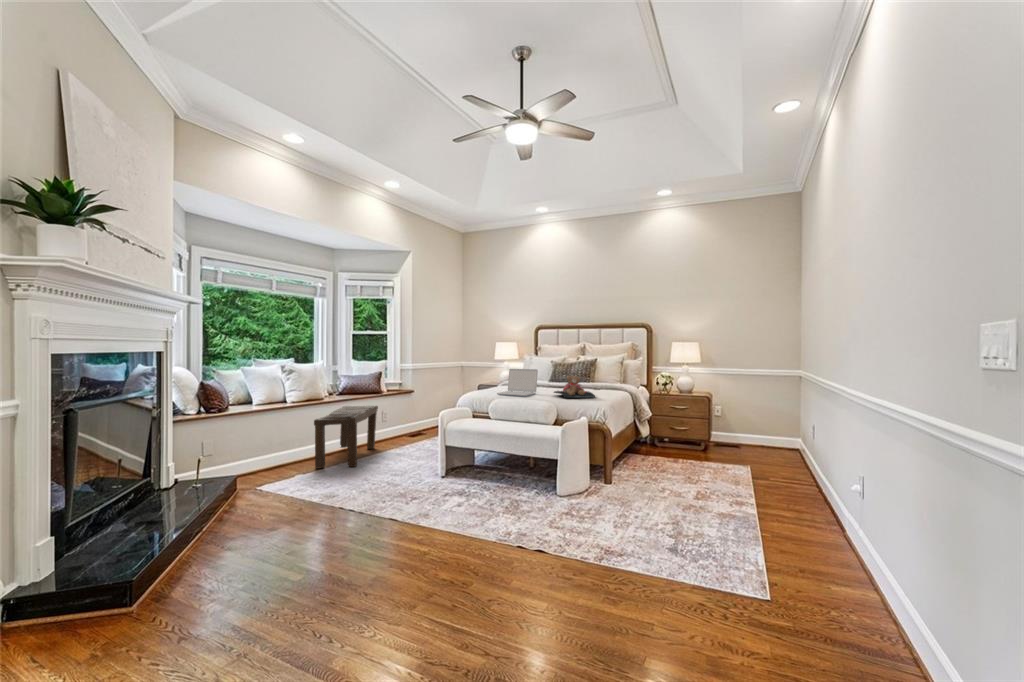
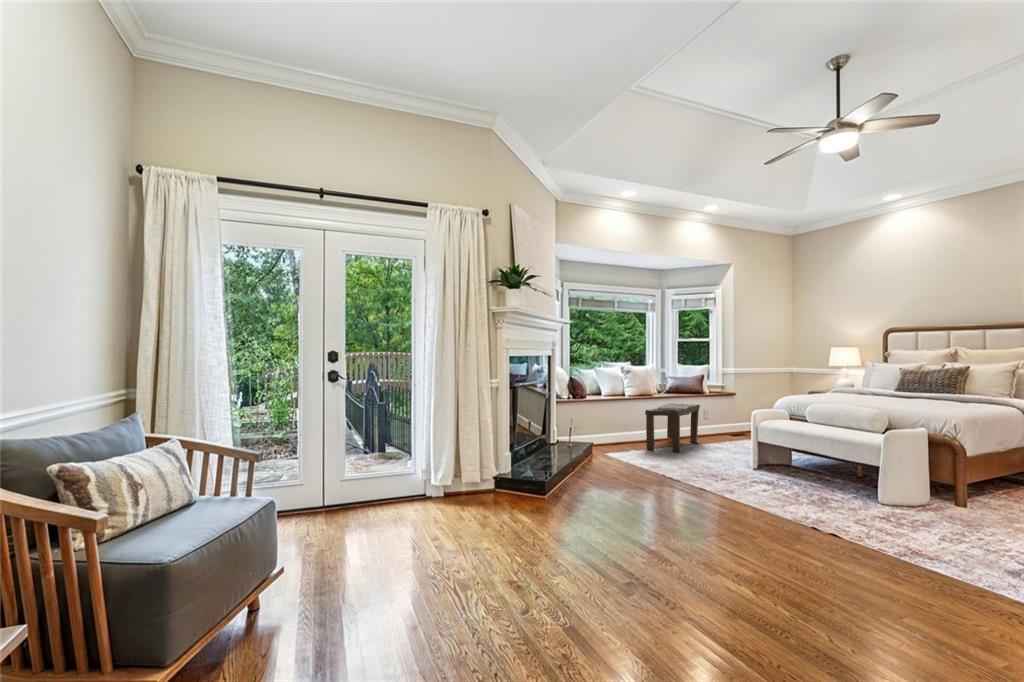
laptop: present [497,369,538,396] -> none [816,374,868,402]
teddy bear: present [554,375,595,398] -> none [885,383,942,409]

